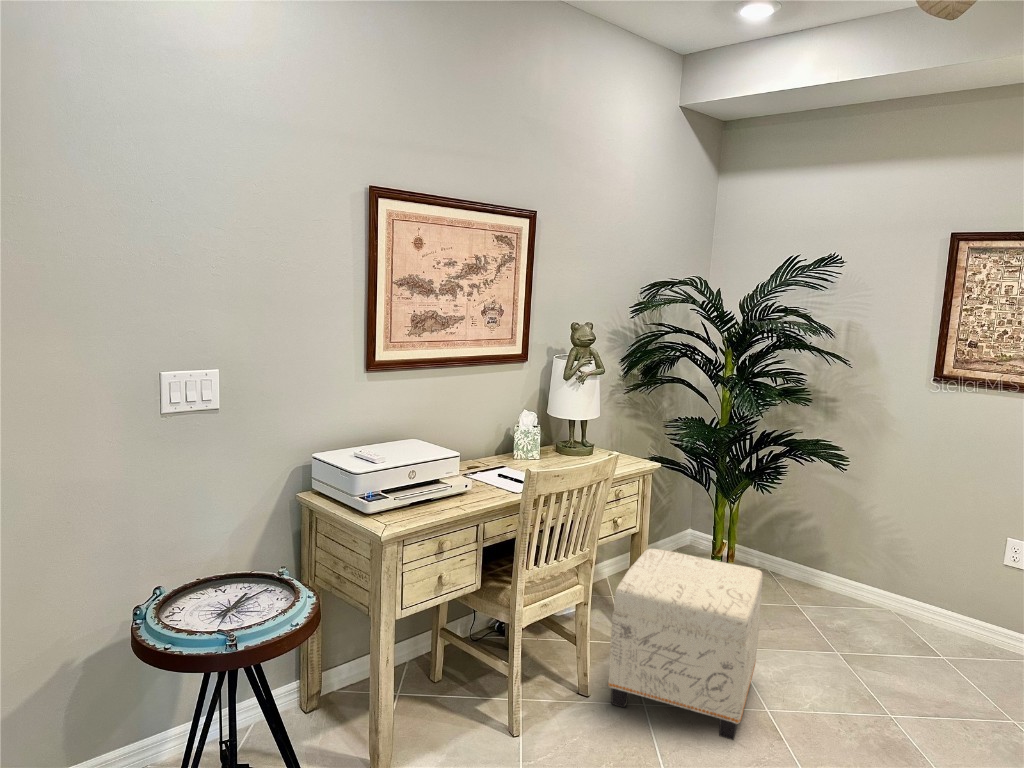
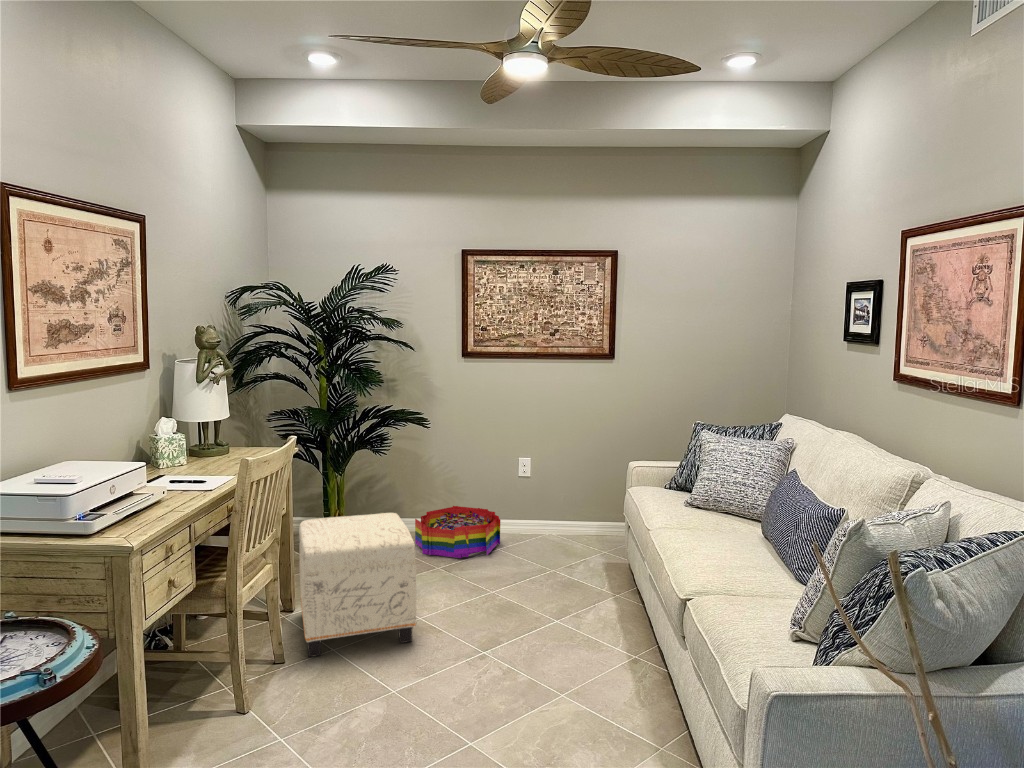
storage bin: none [826,576,955,664] -> present [415,506,500,558]

